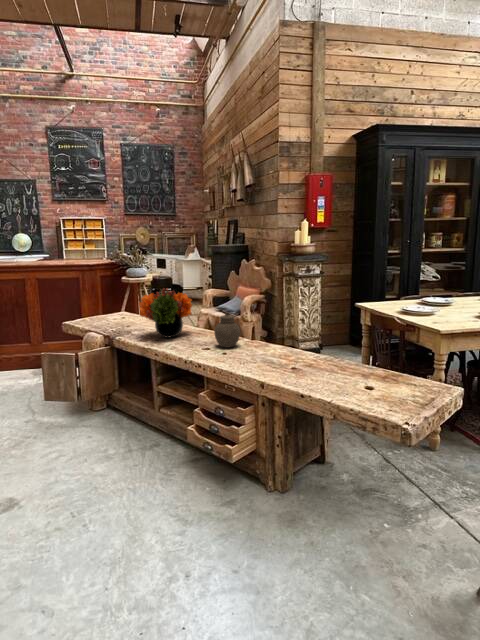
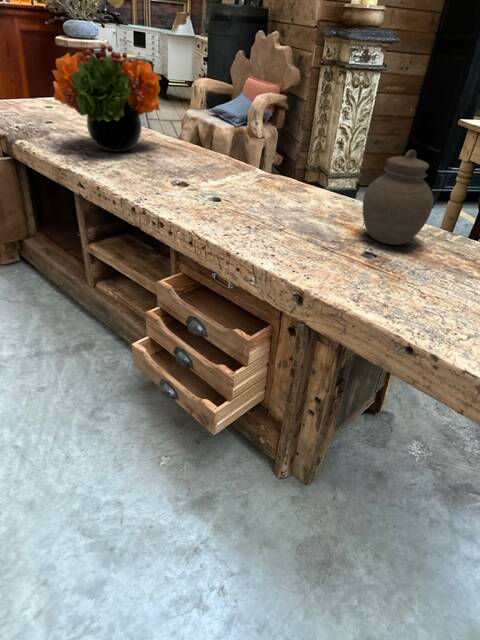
jar: present [214,313,240,348] -> present [363,150,433,245]

